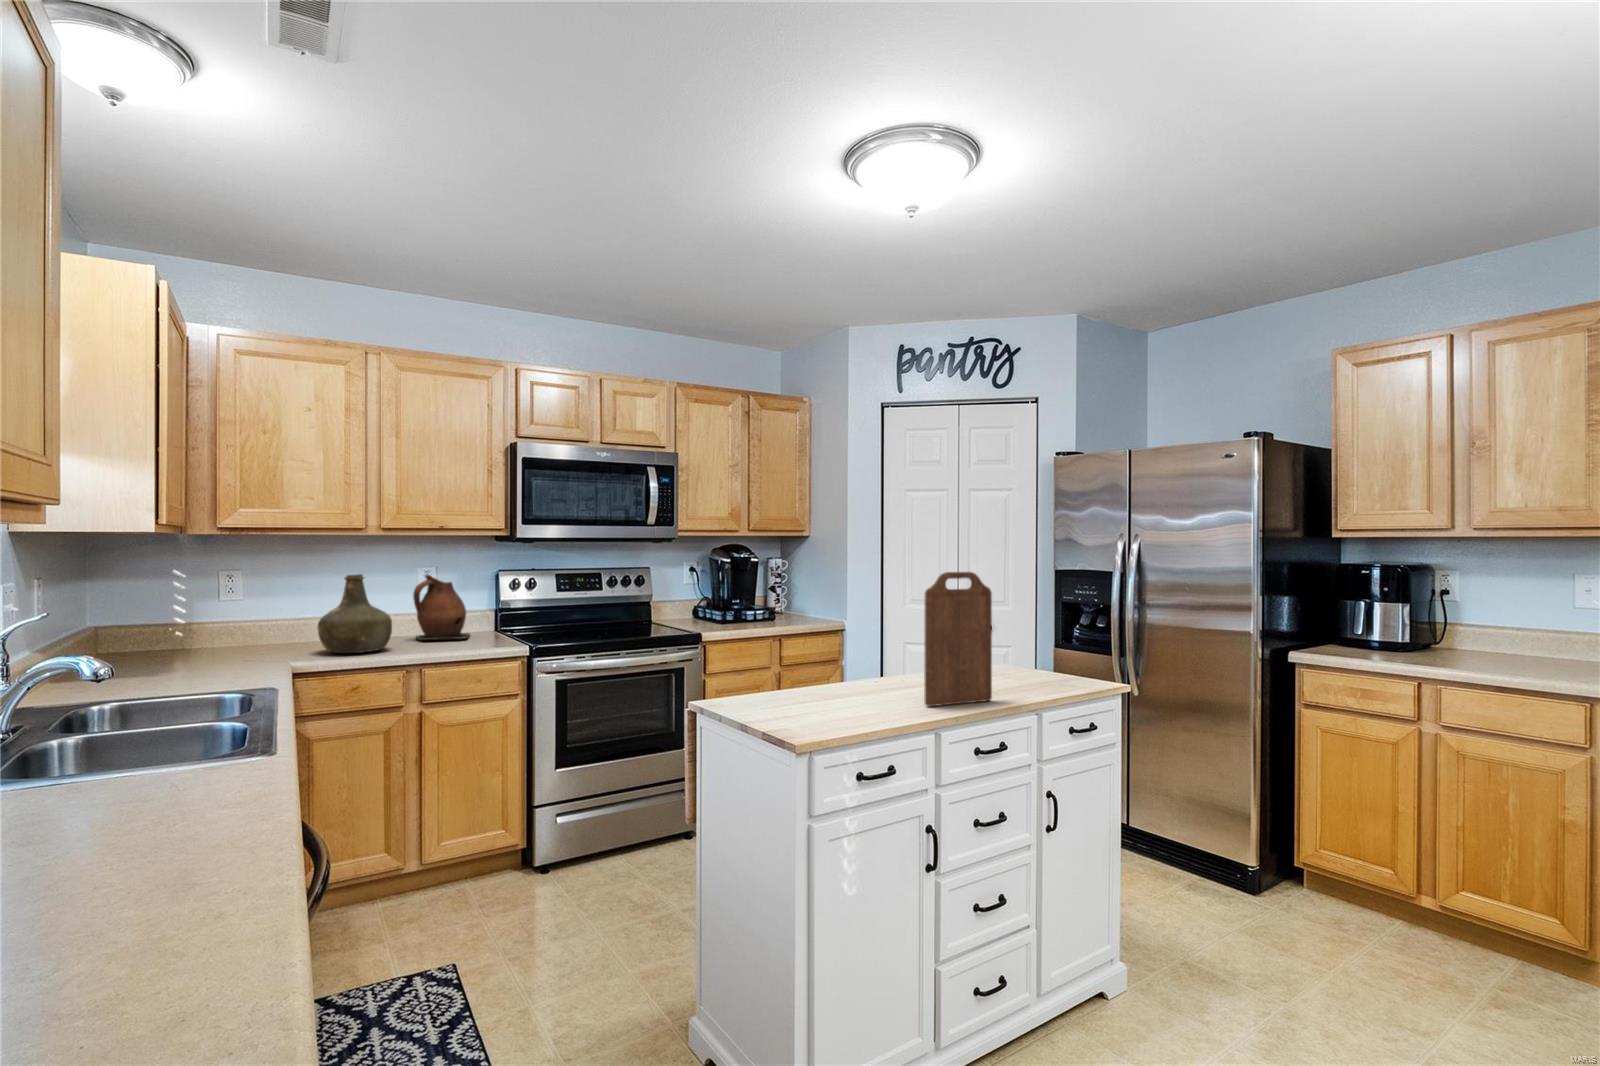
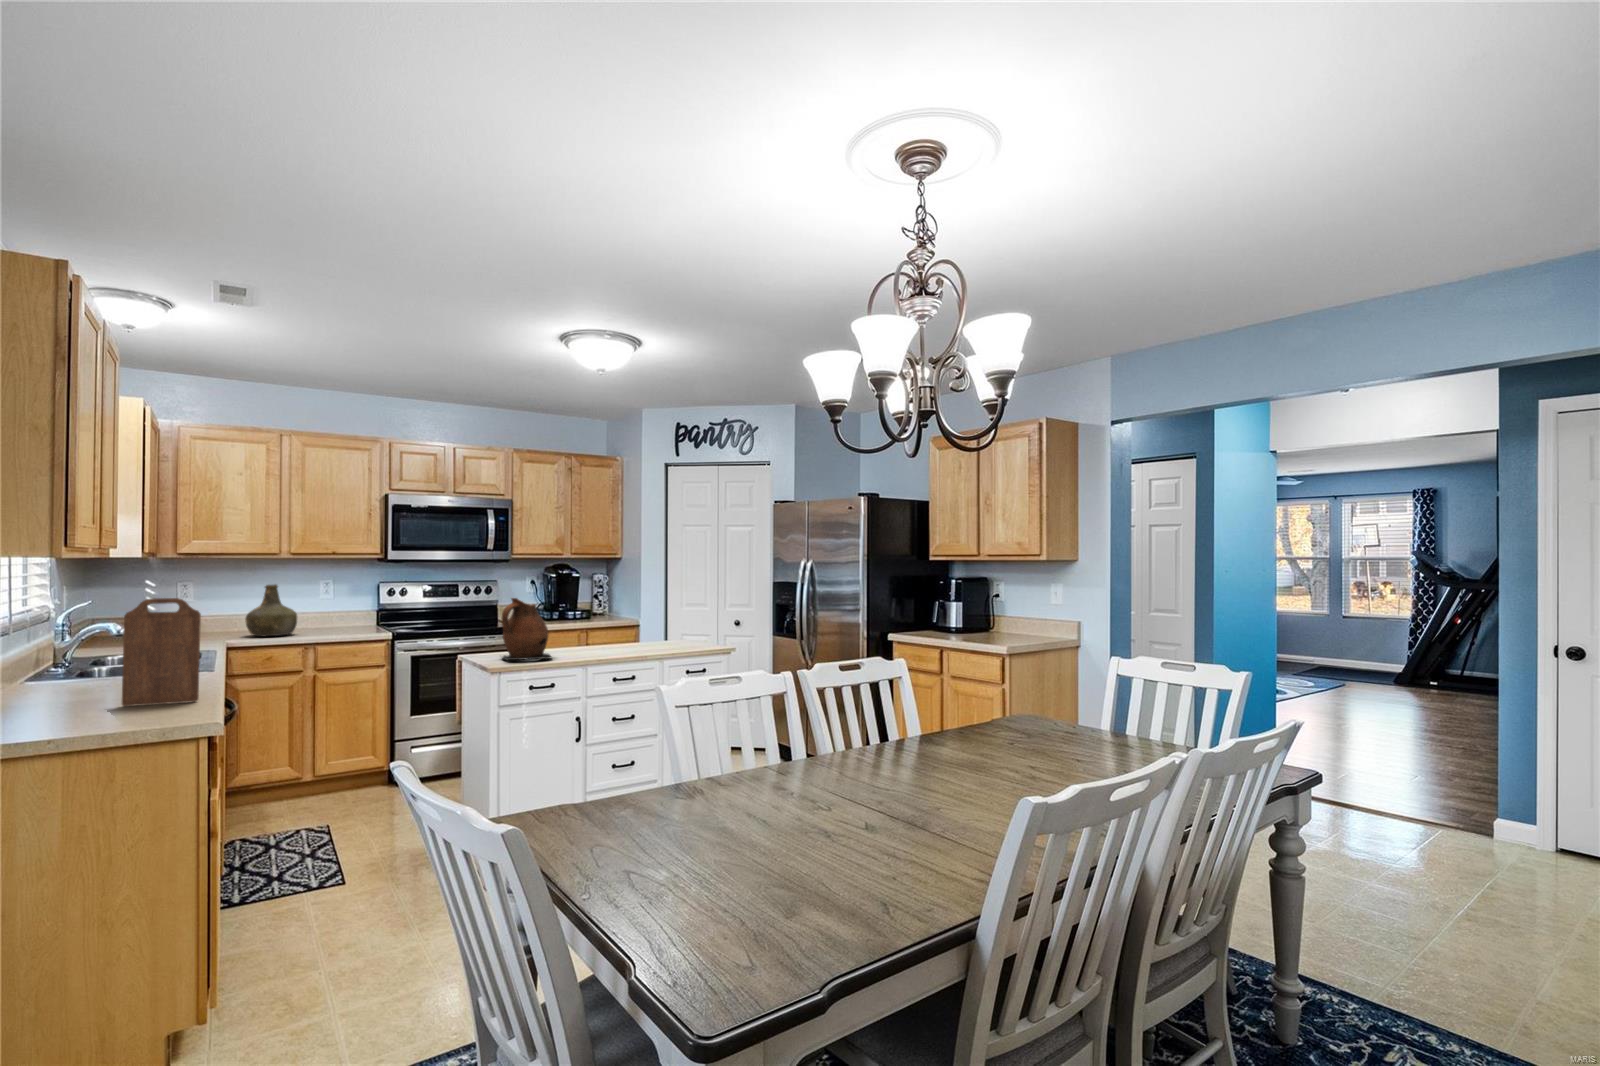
cutting board: present [924,572,992,706] -> present [122,598,201,706]
ceramic pitcher: present [413,575,470,640] -> present [502,598,551,660]

